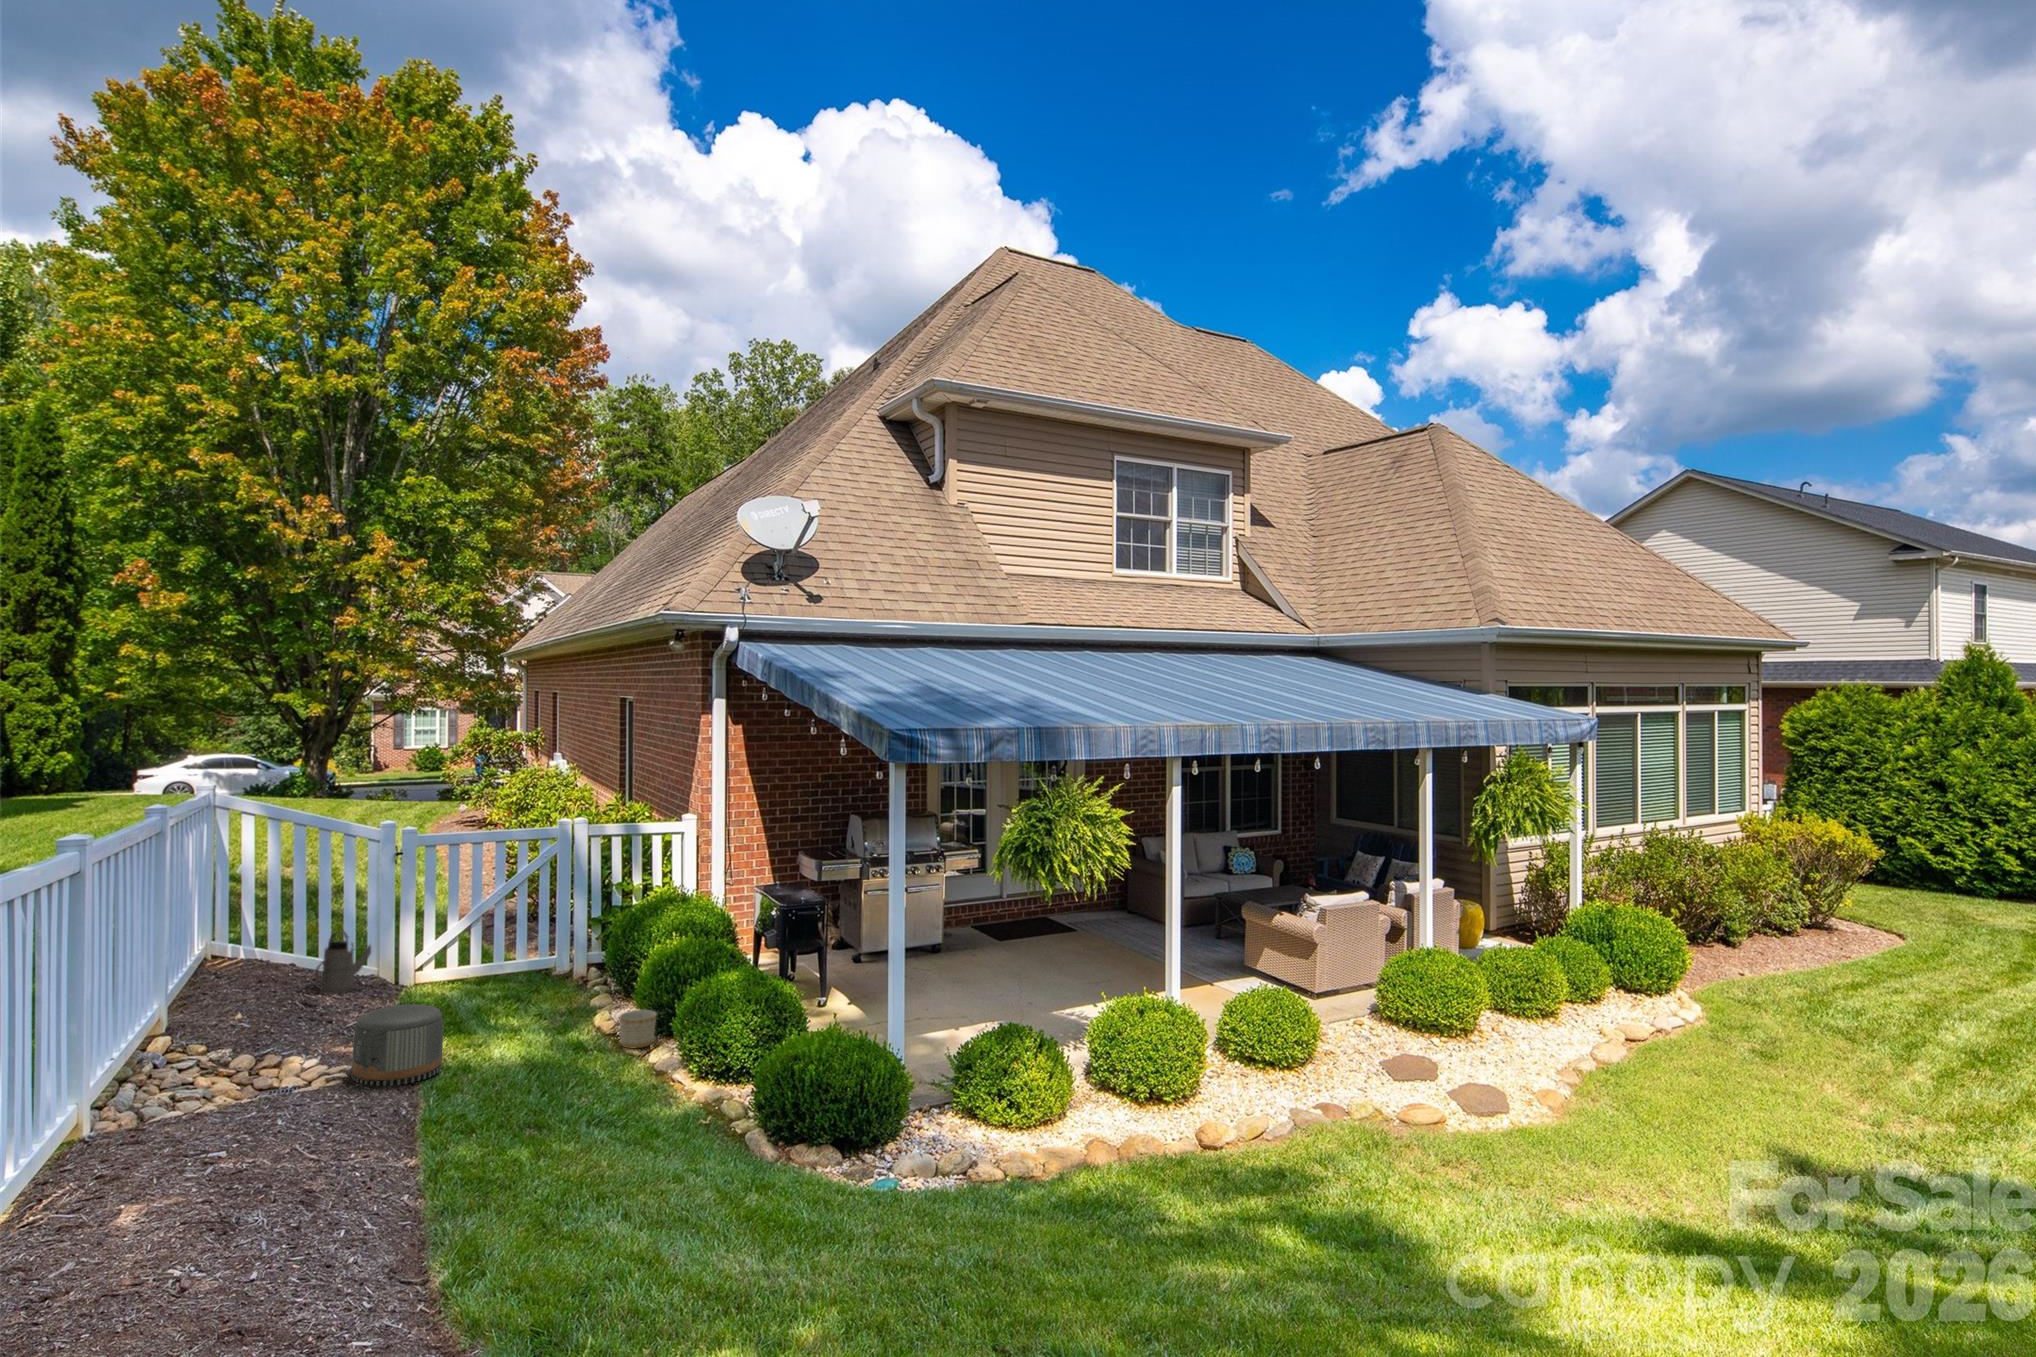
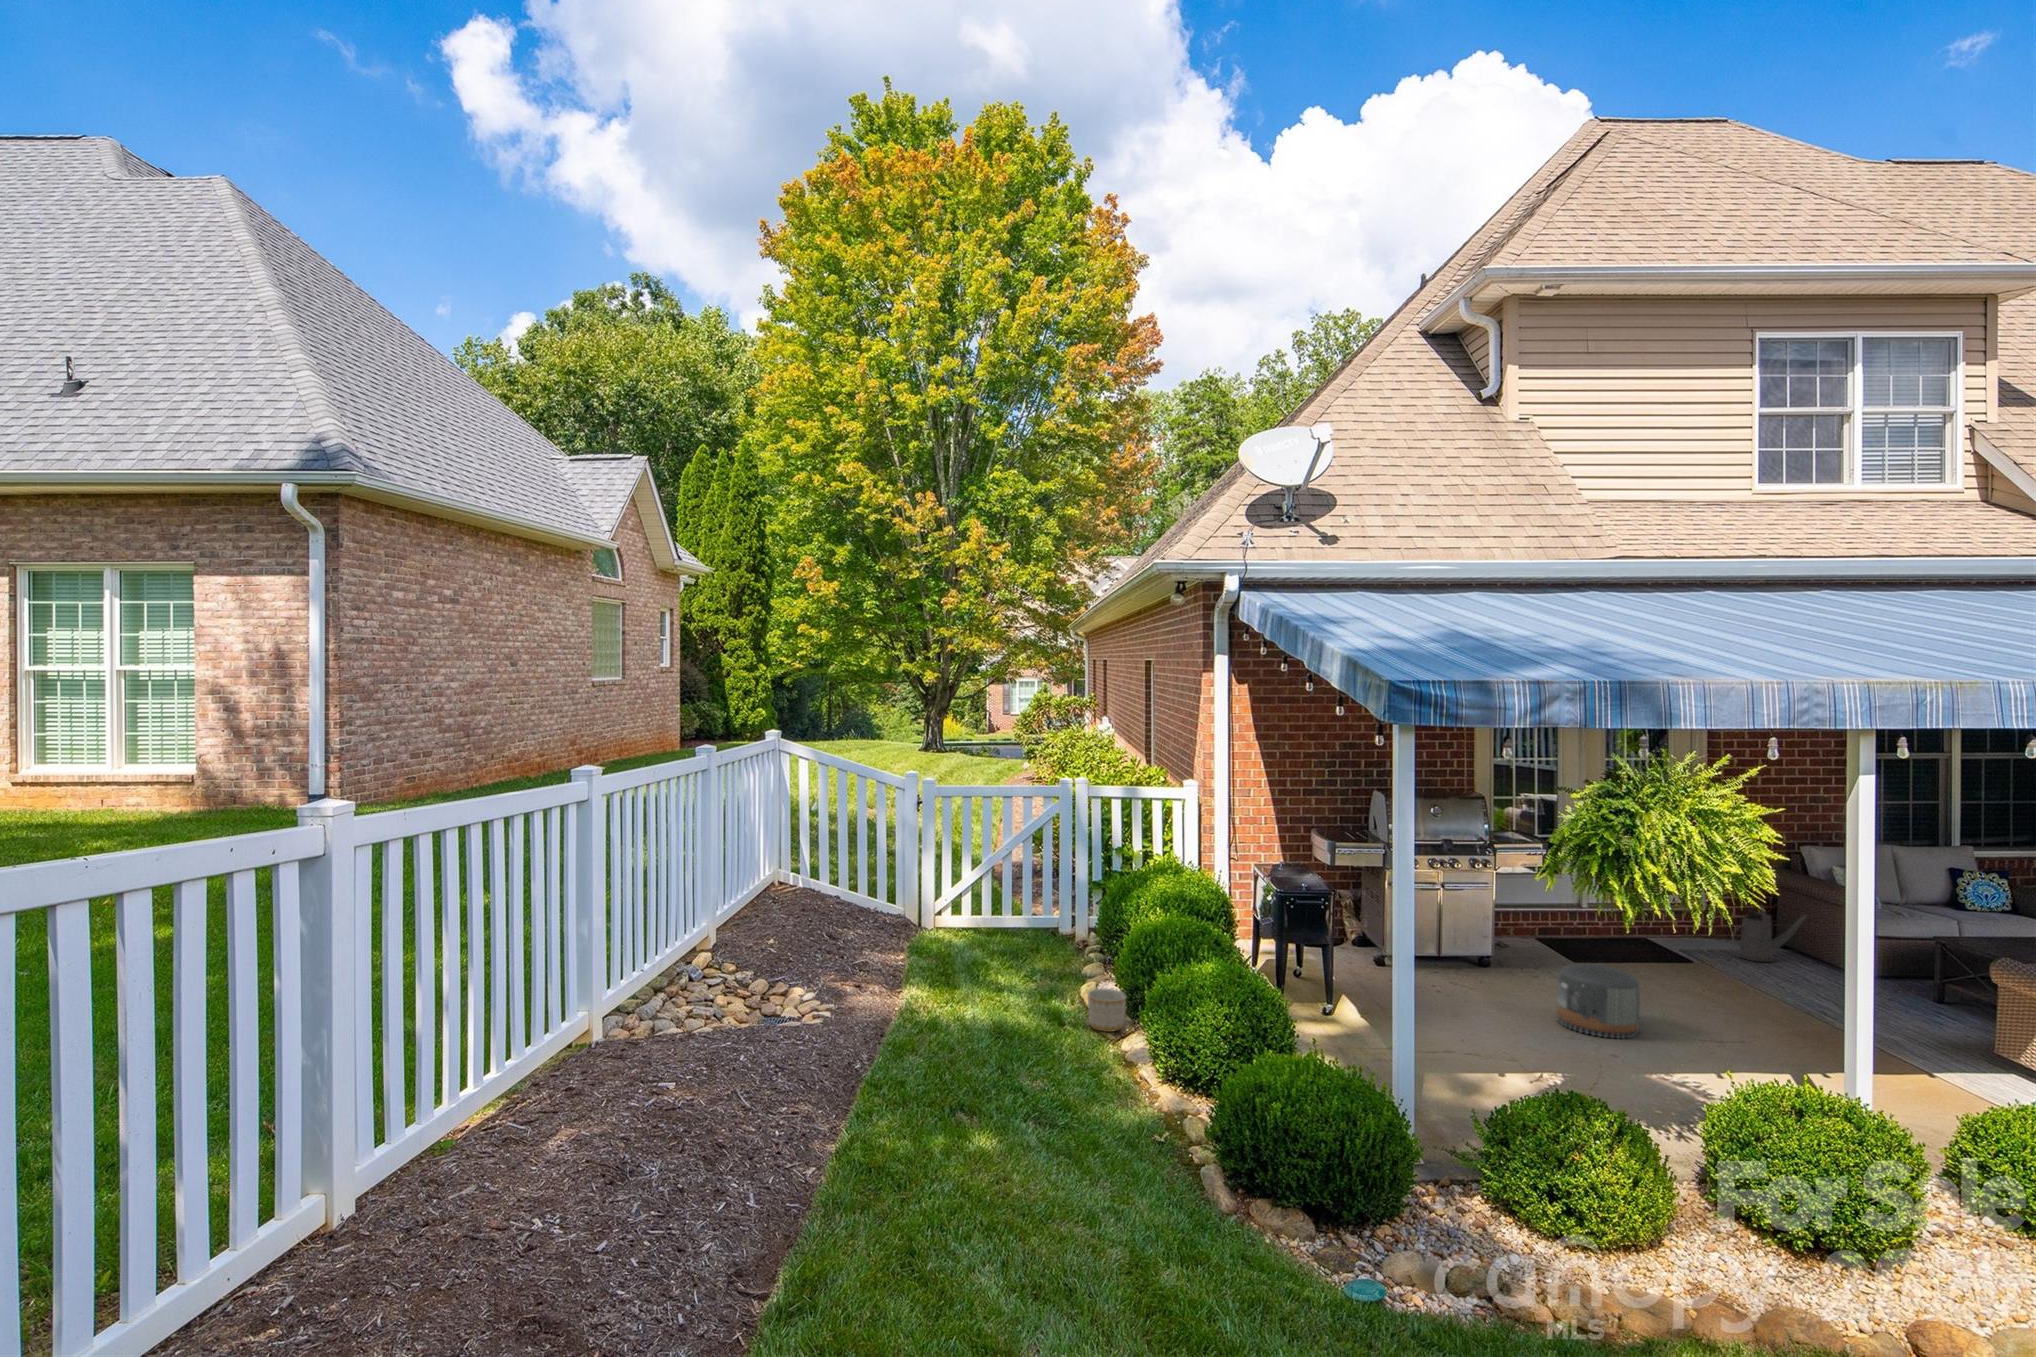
watering can: present [315,931,371,994] -> present [1731,905,1807,962]
pouf: present [352,1004,443,1086] -> present [1557,964,1640,1038]

